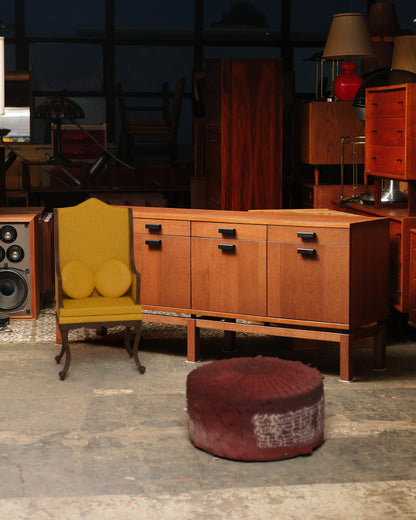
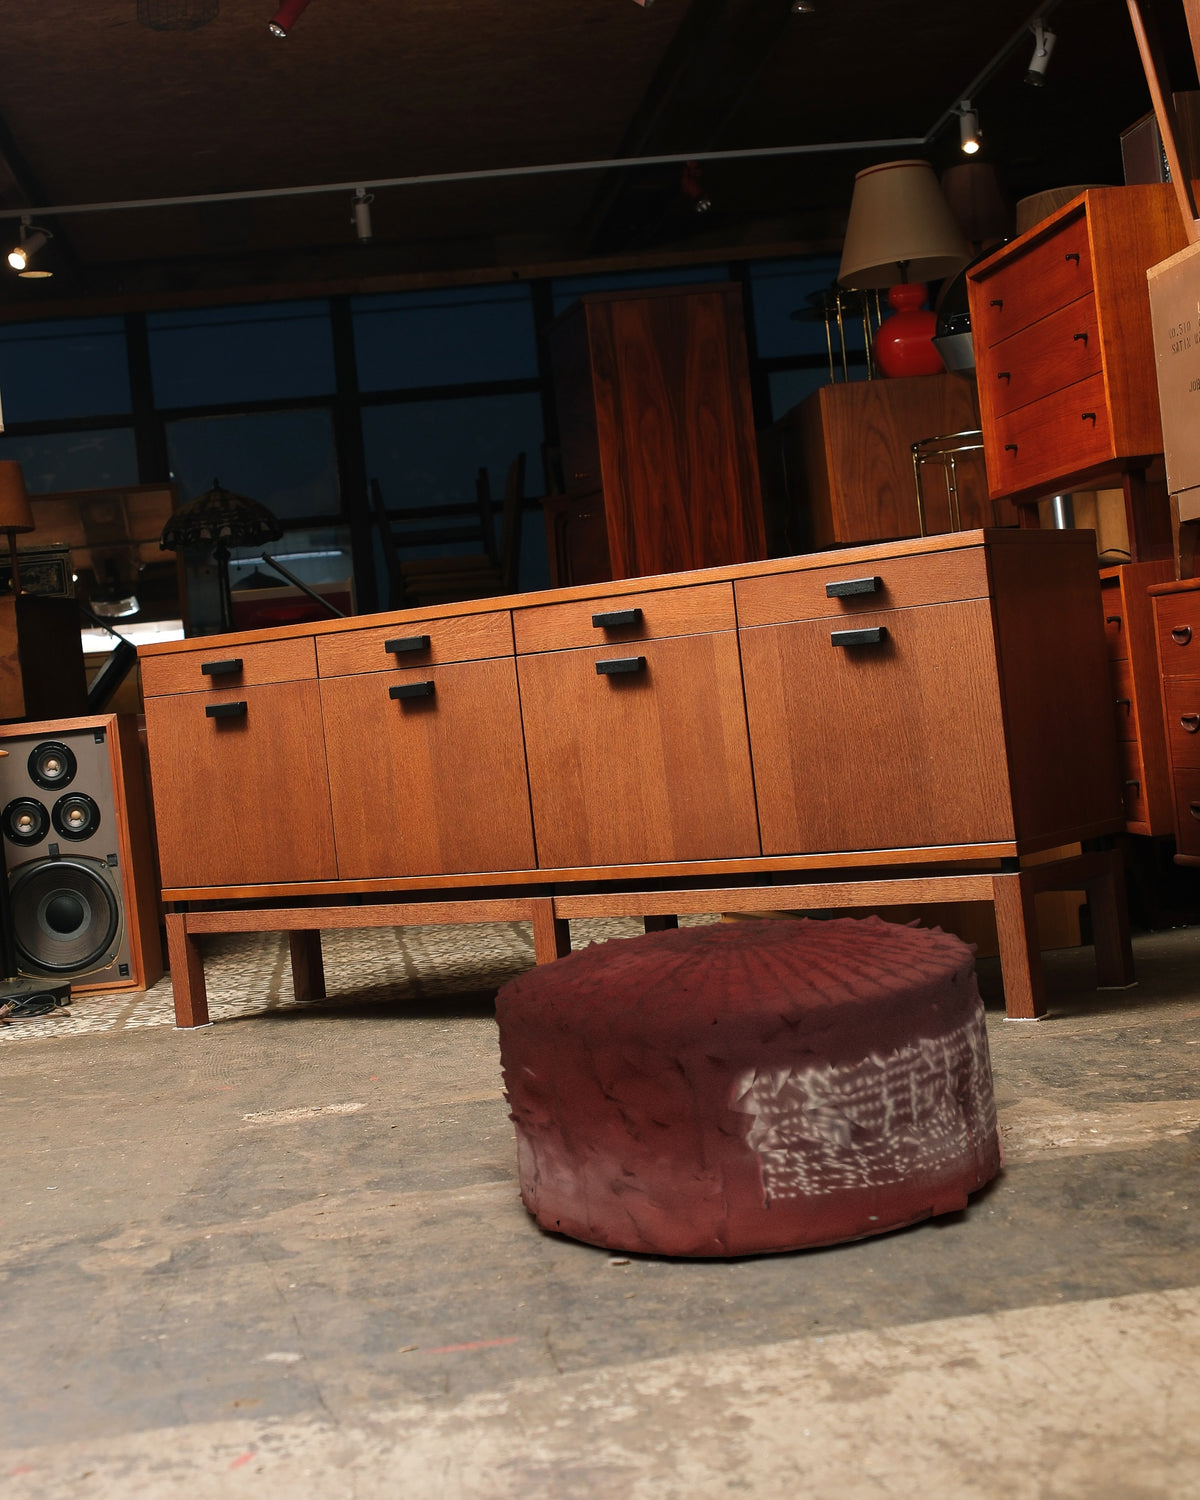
armchair: present [53,198,146,380] -> none [113,573,411,1101]

